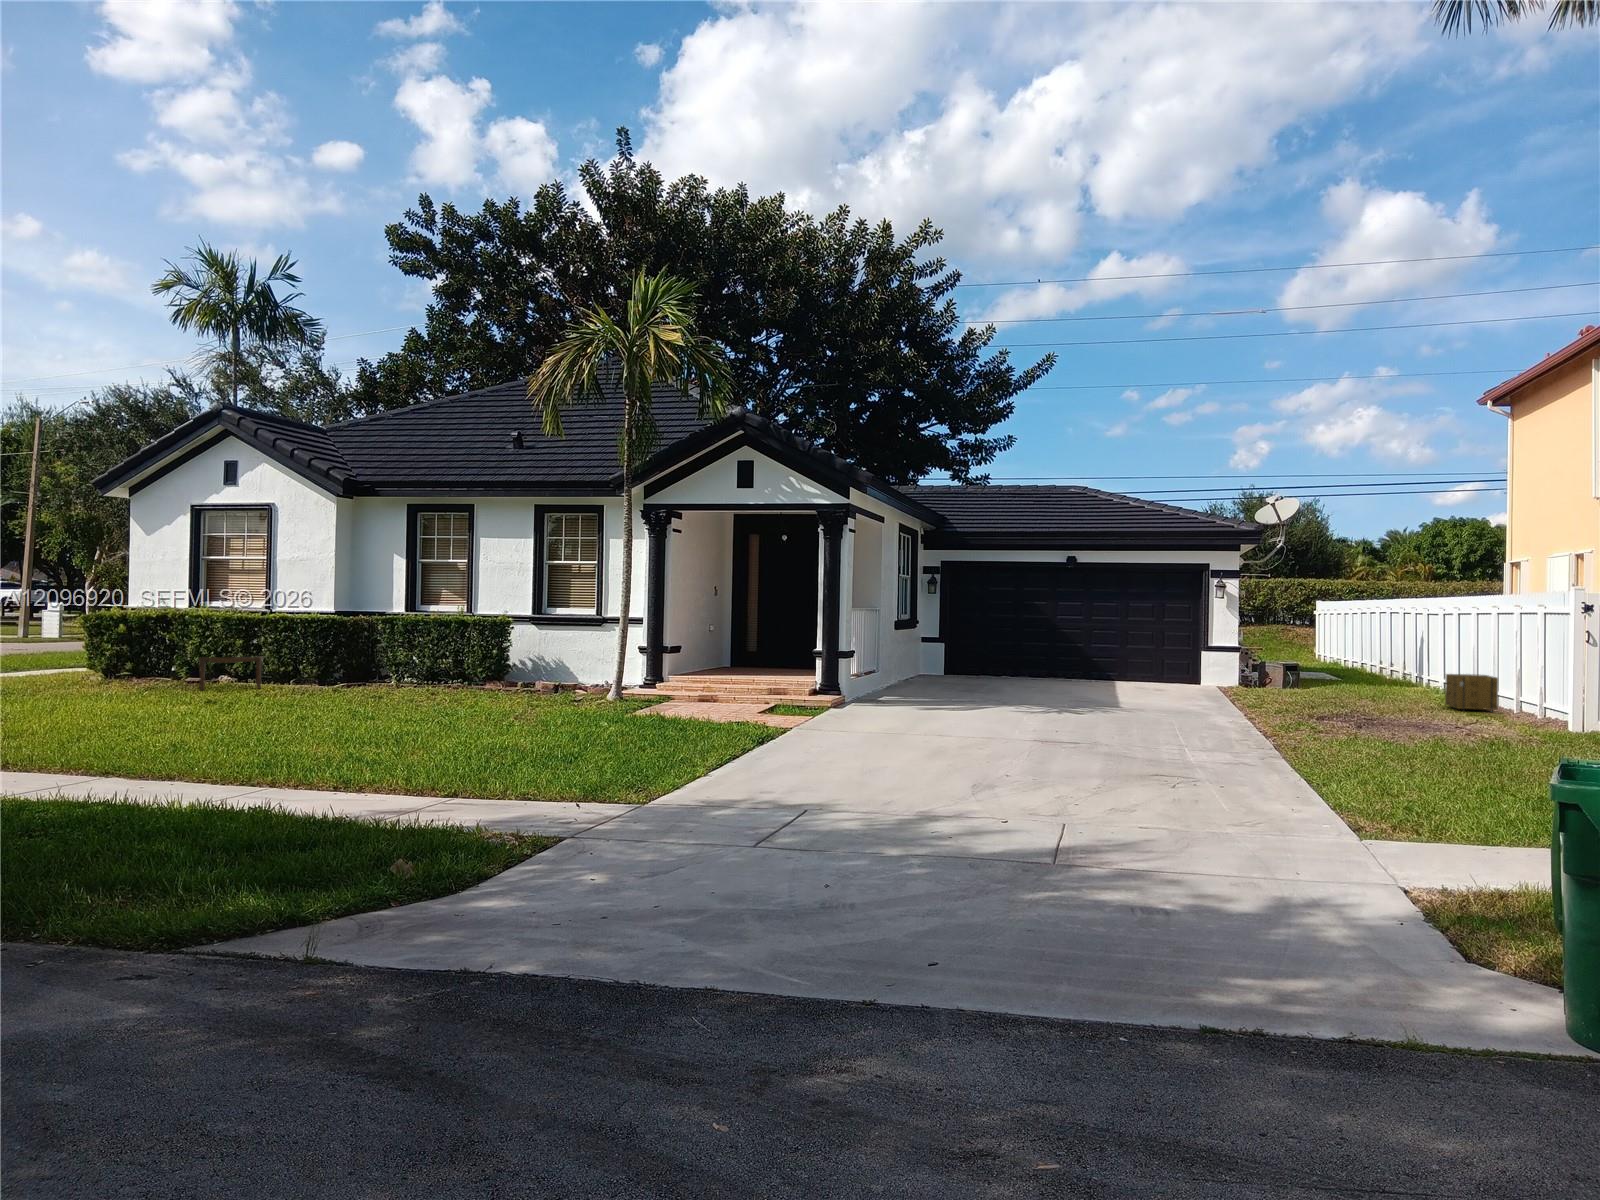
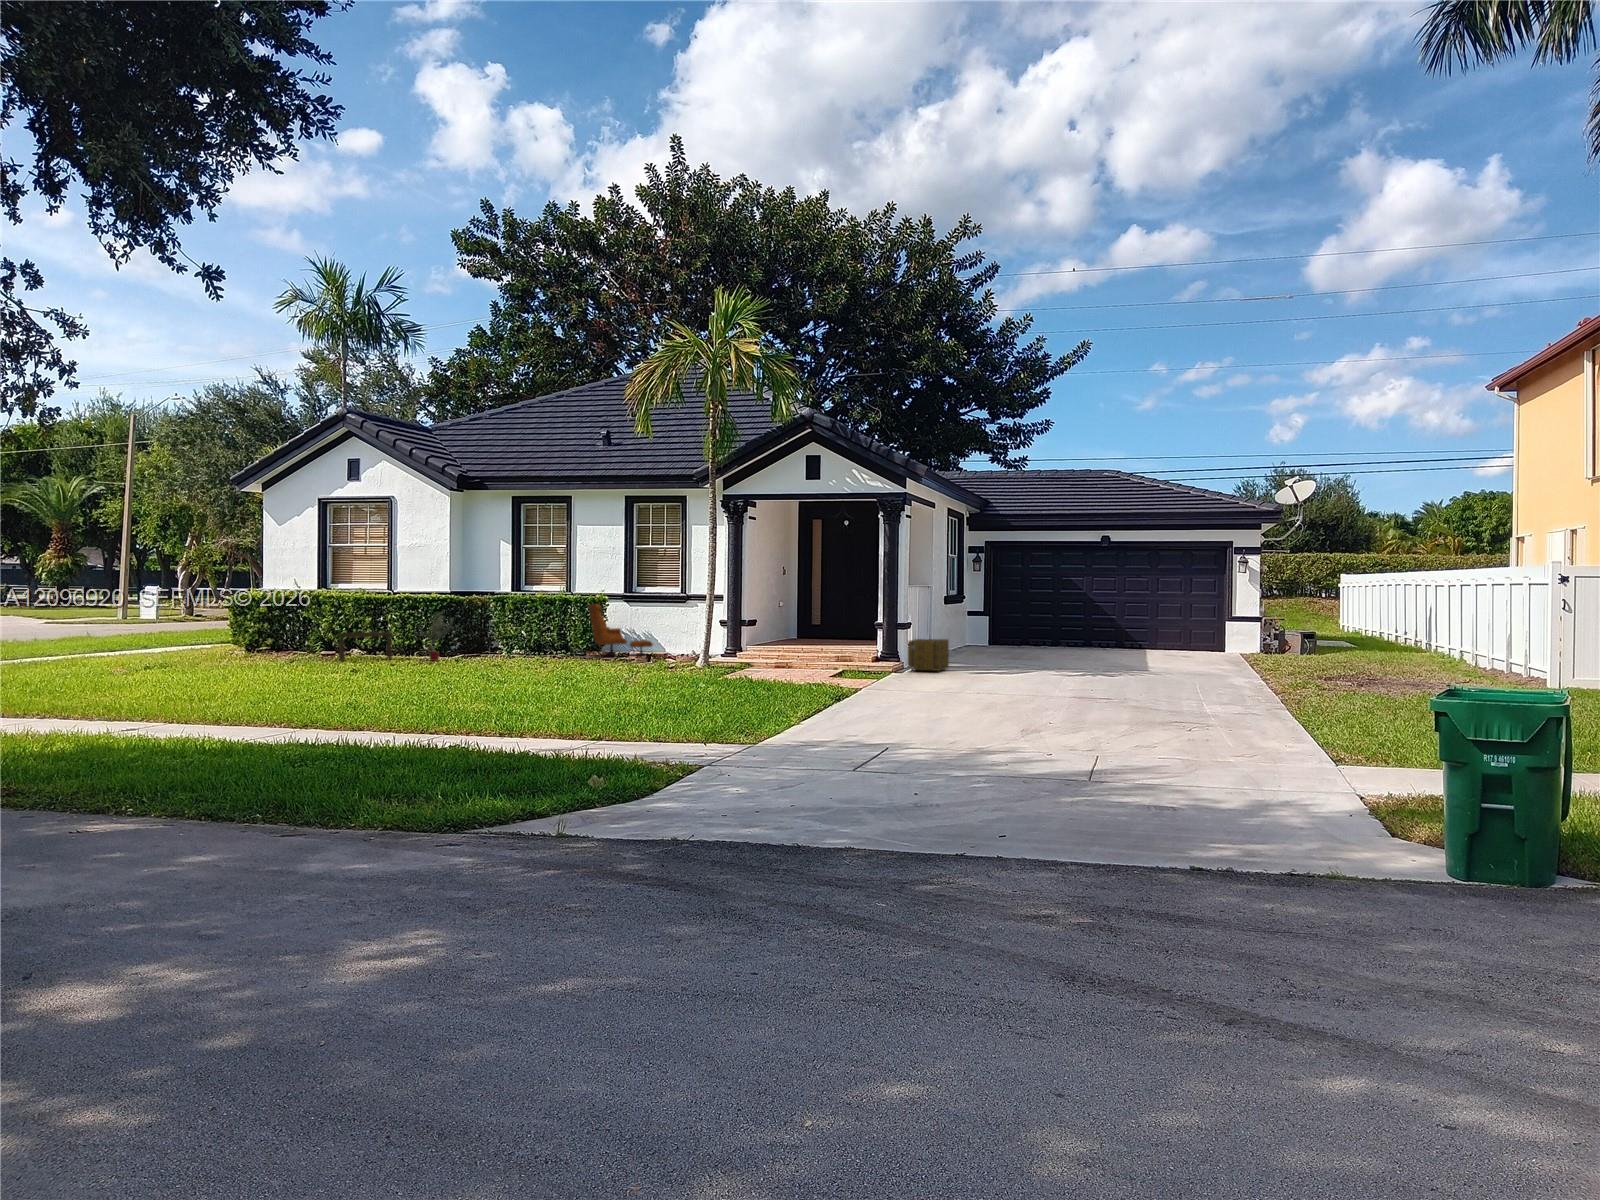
lounge chair: none [490,626,564,688] -> present [588,604,653,656]
potted tree: none [286,634,334,690] -> present [416,612,453,661]
cardboard box: present [1445,674,1498,711] -> present [908,639,949,671]

